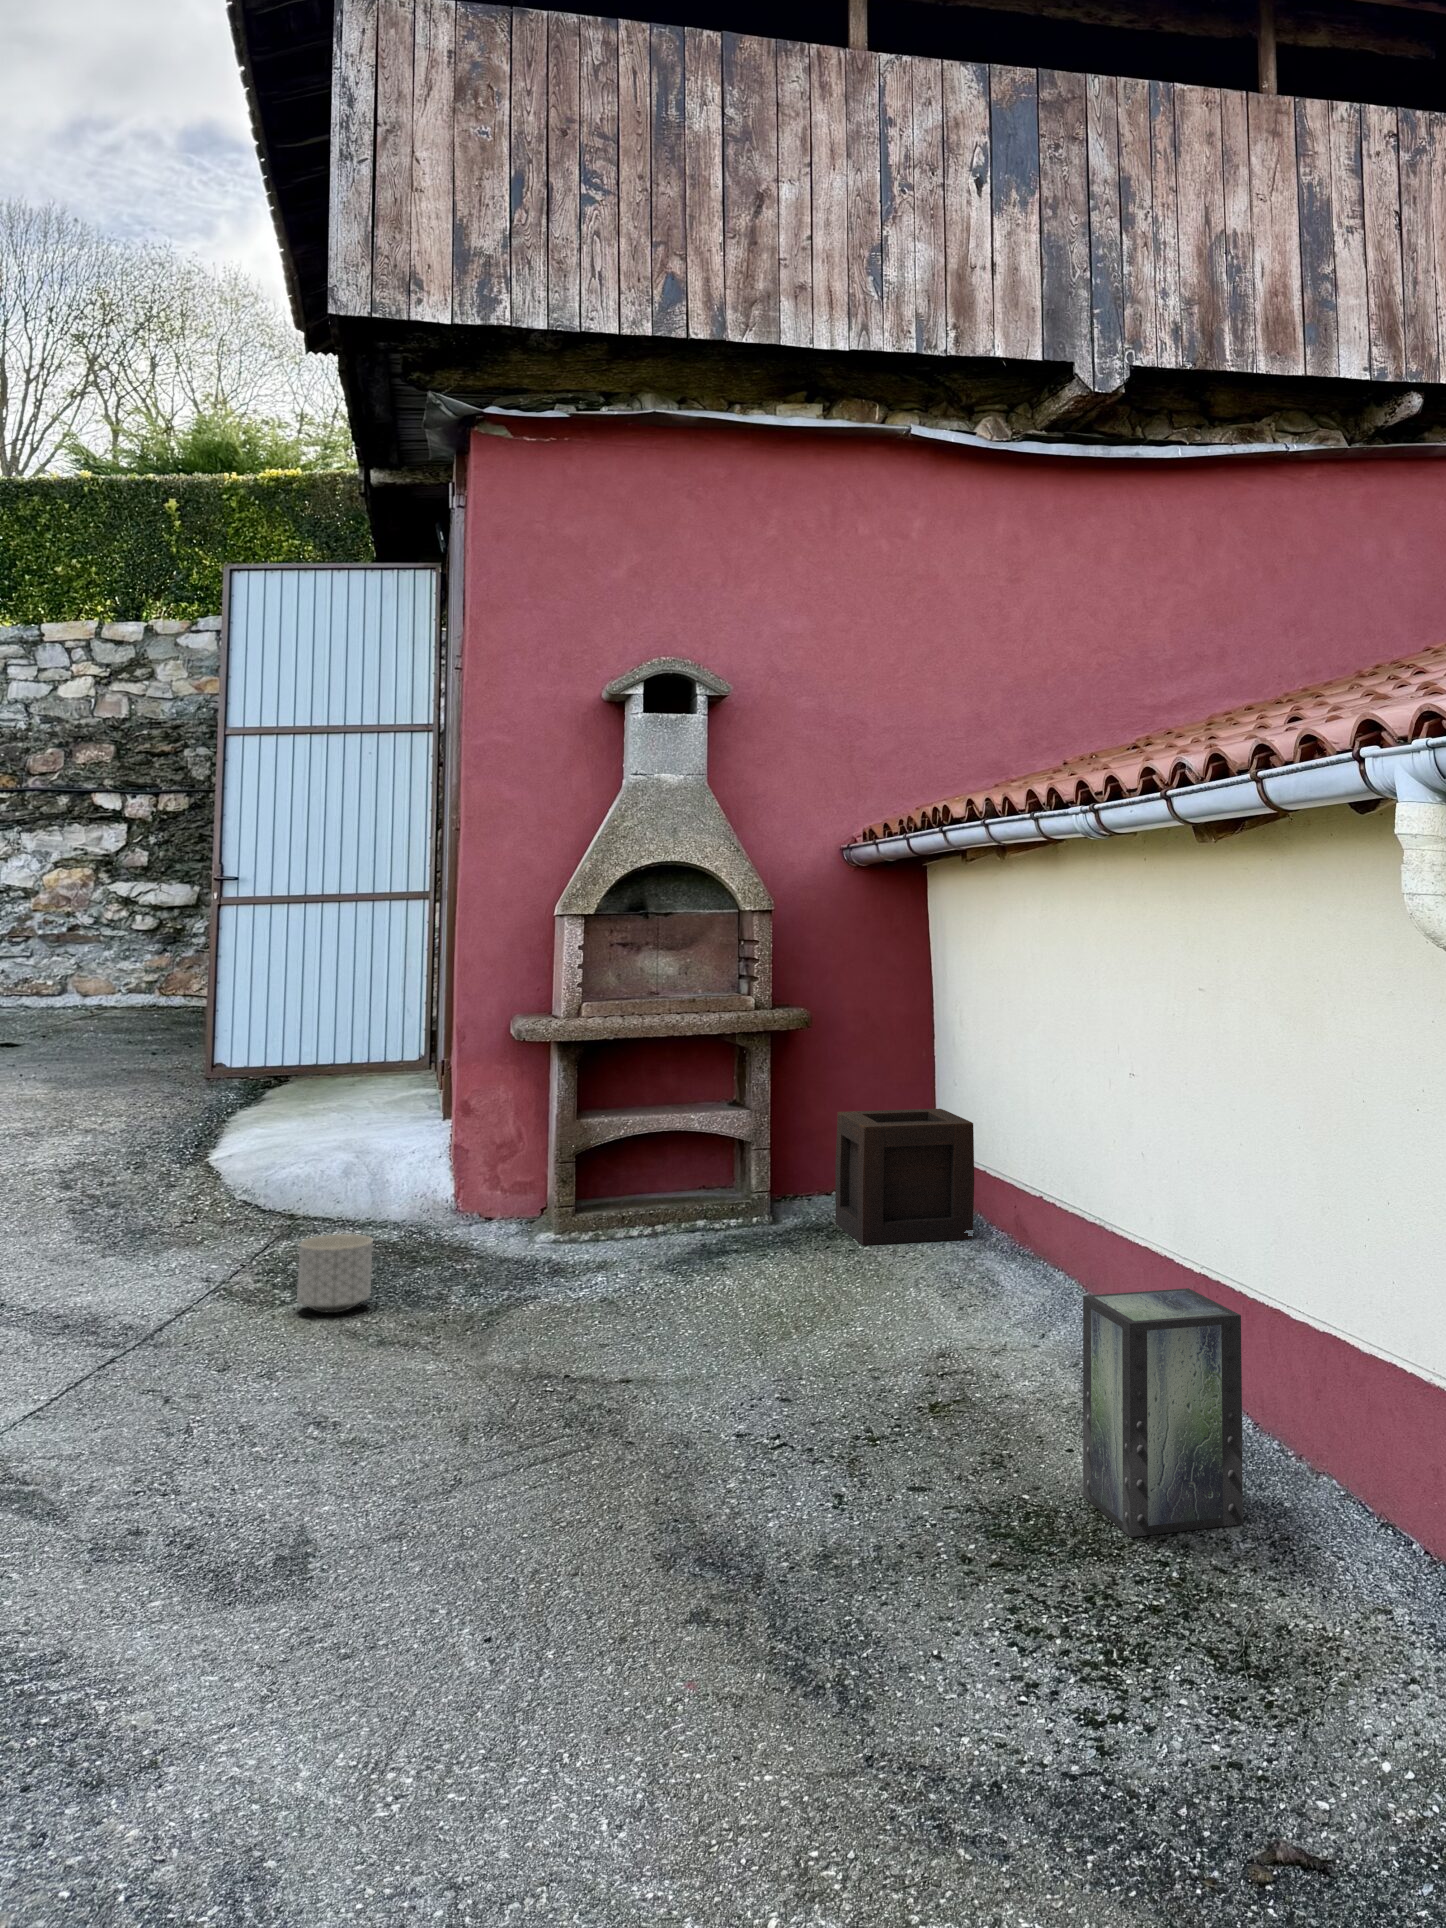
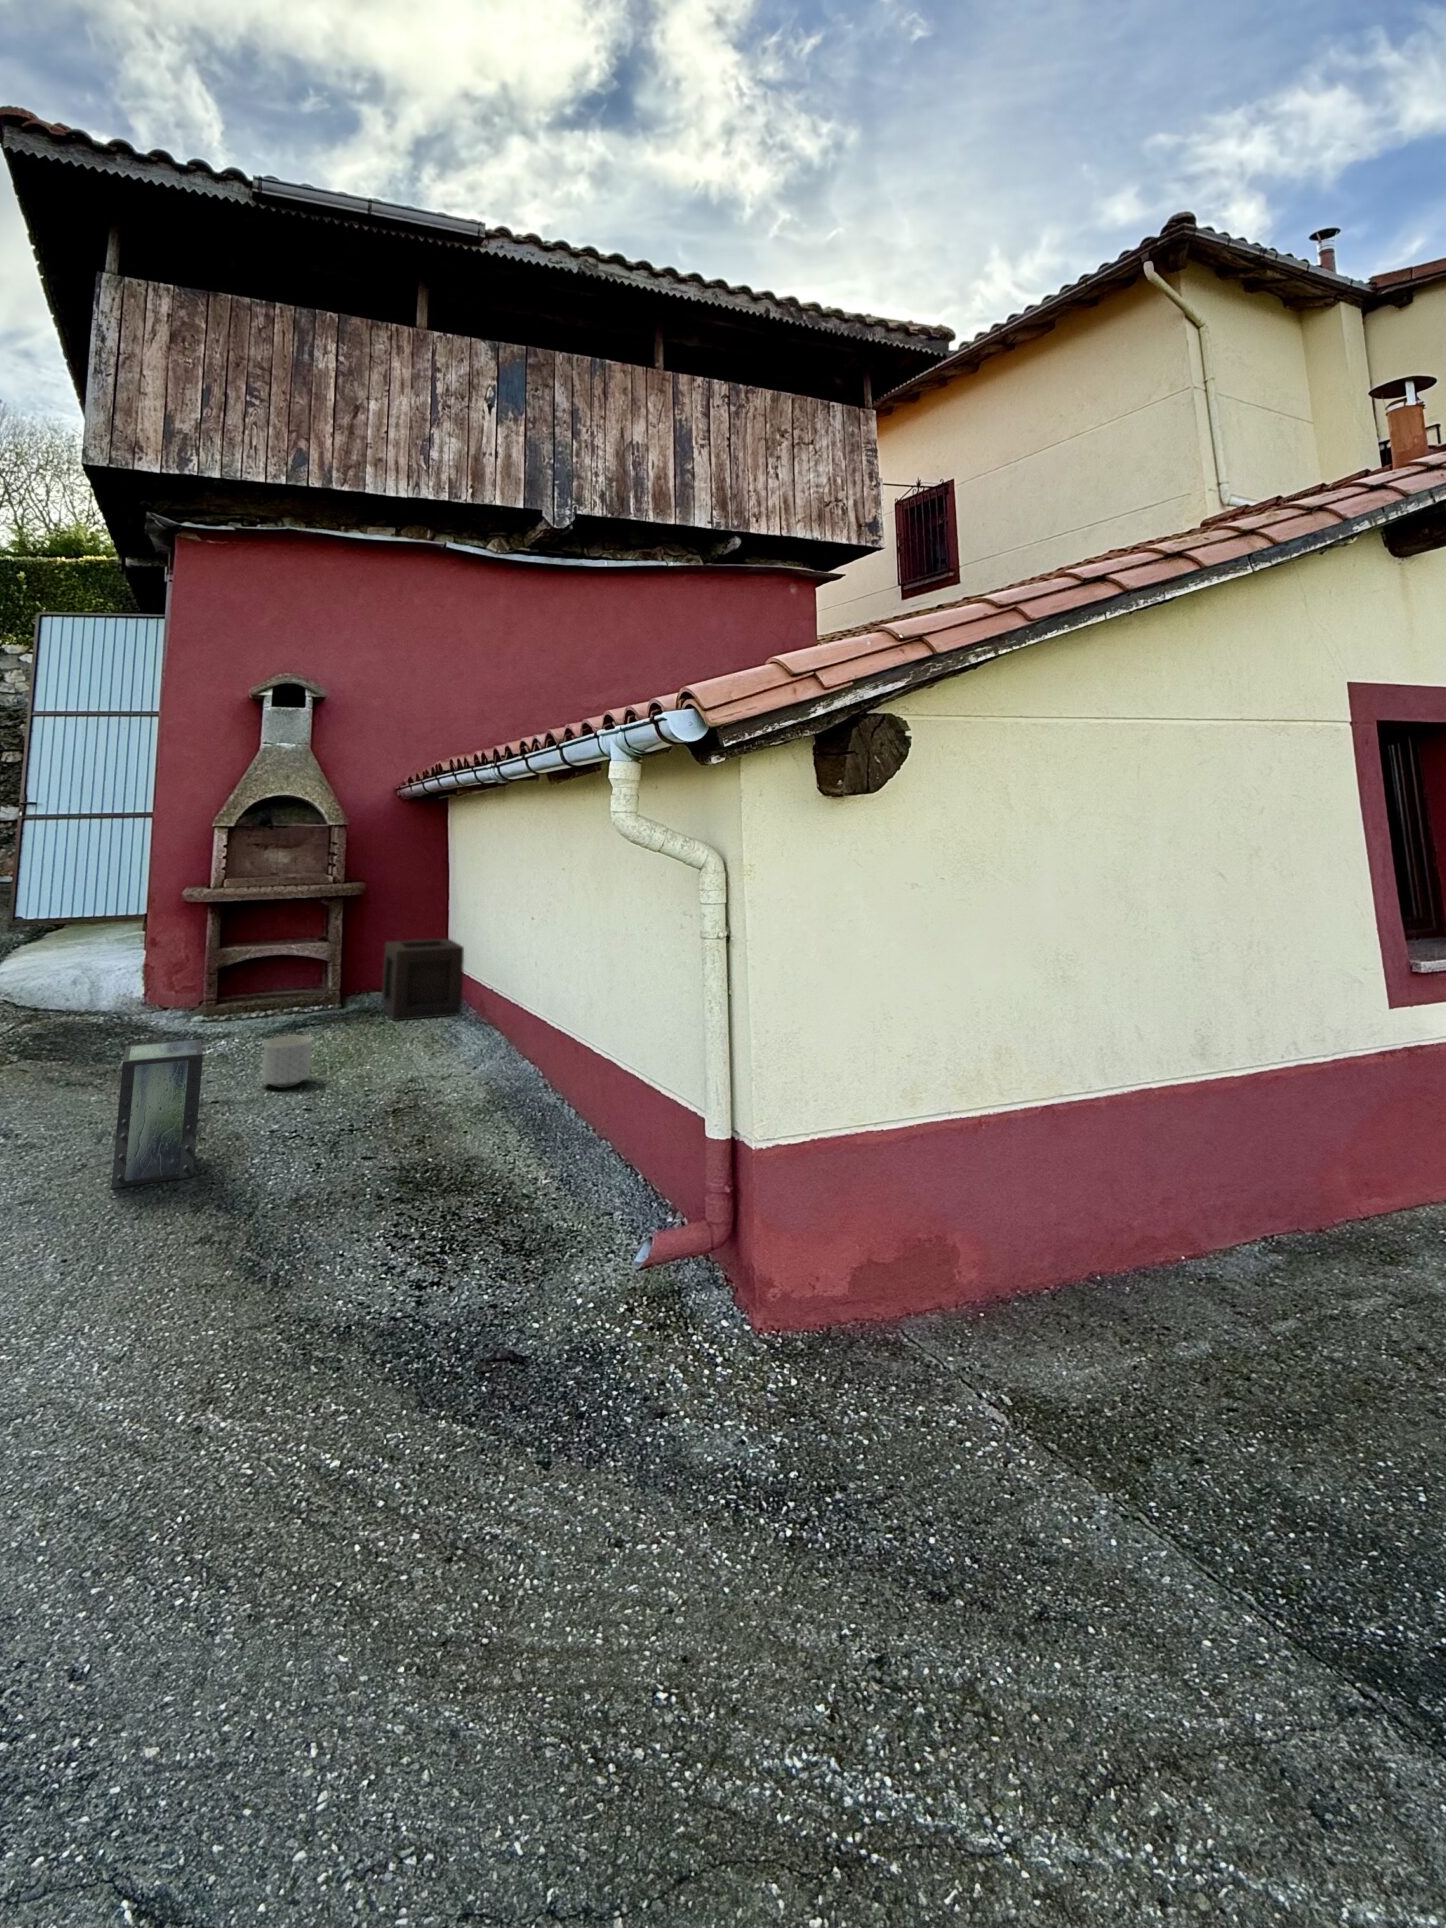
planter: present [297,1234,373,1313] -> present [262,1036,312,1088]
storage box: present [1083,1288,1243,1537] -> present [111,1039,203,1189]

